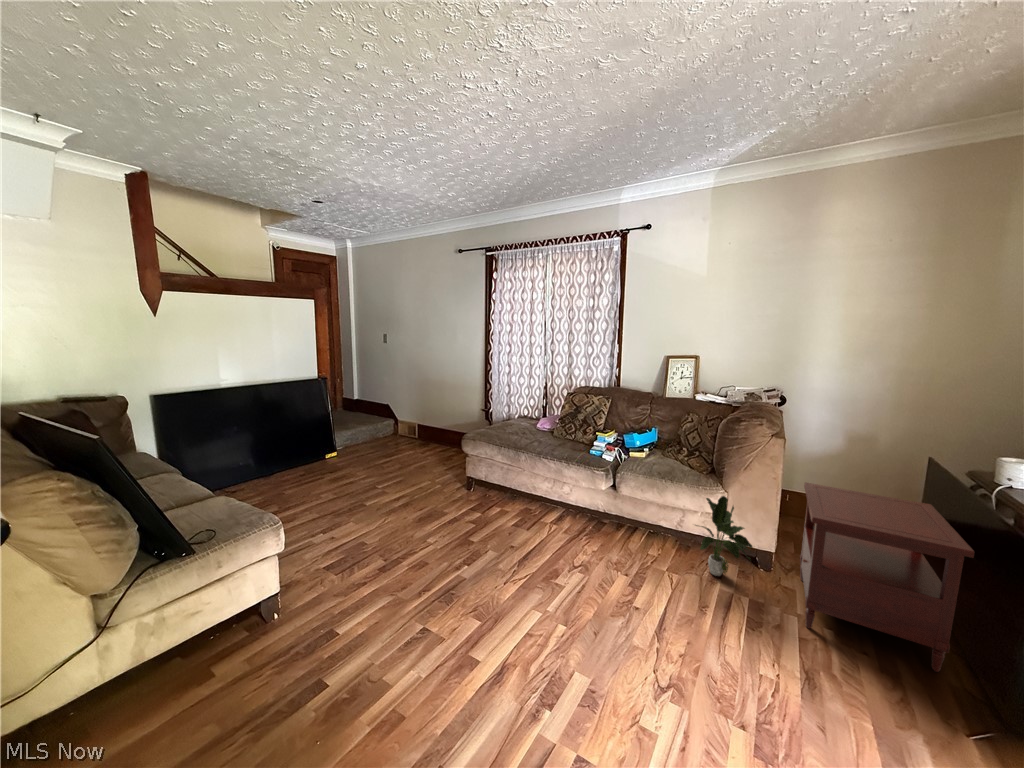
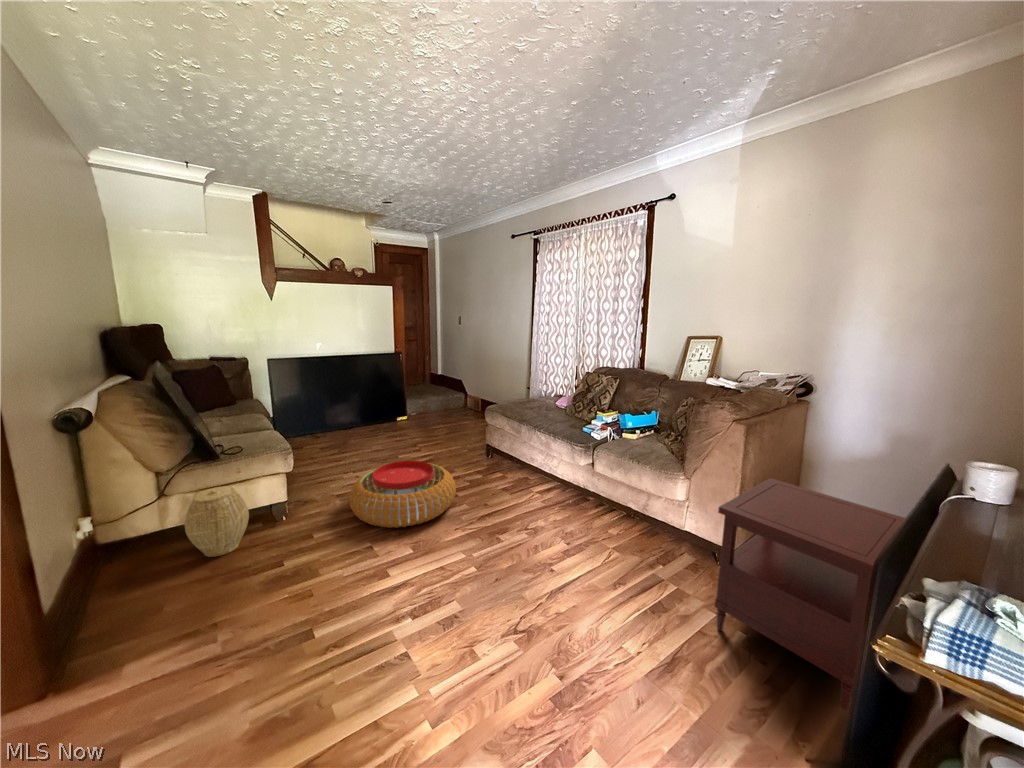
potted plant: present [696,496,752,576] -> none [634,482,702,565]
pouf: none [359,510,485,602] -> present [349,461,456,528]
woven basket: none [146,596,244,713] -> present [185,486,249,557]

